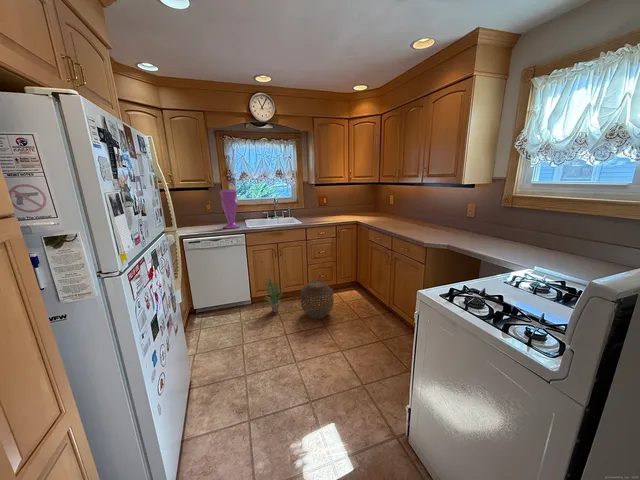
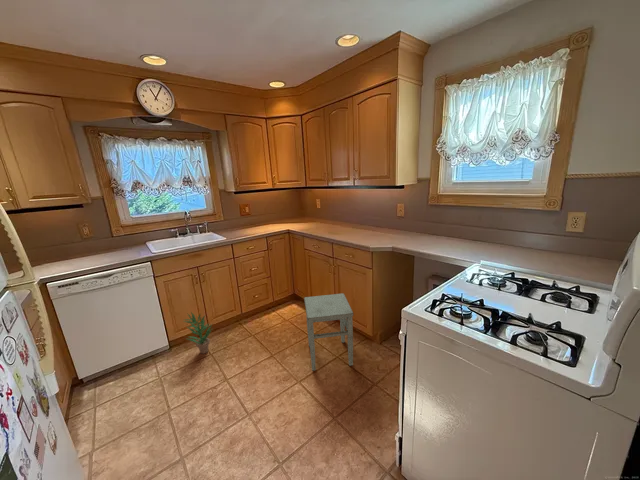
vase: present [219,189,239,228] -> none [101,205,140,258]
woven basket: present [300,280,333,319] -> none [235,303,276,350]
stool: none [355,281,399,351] -> present [304,293,353,371]

